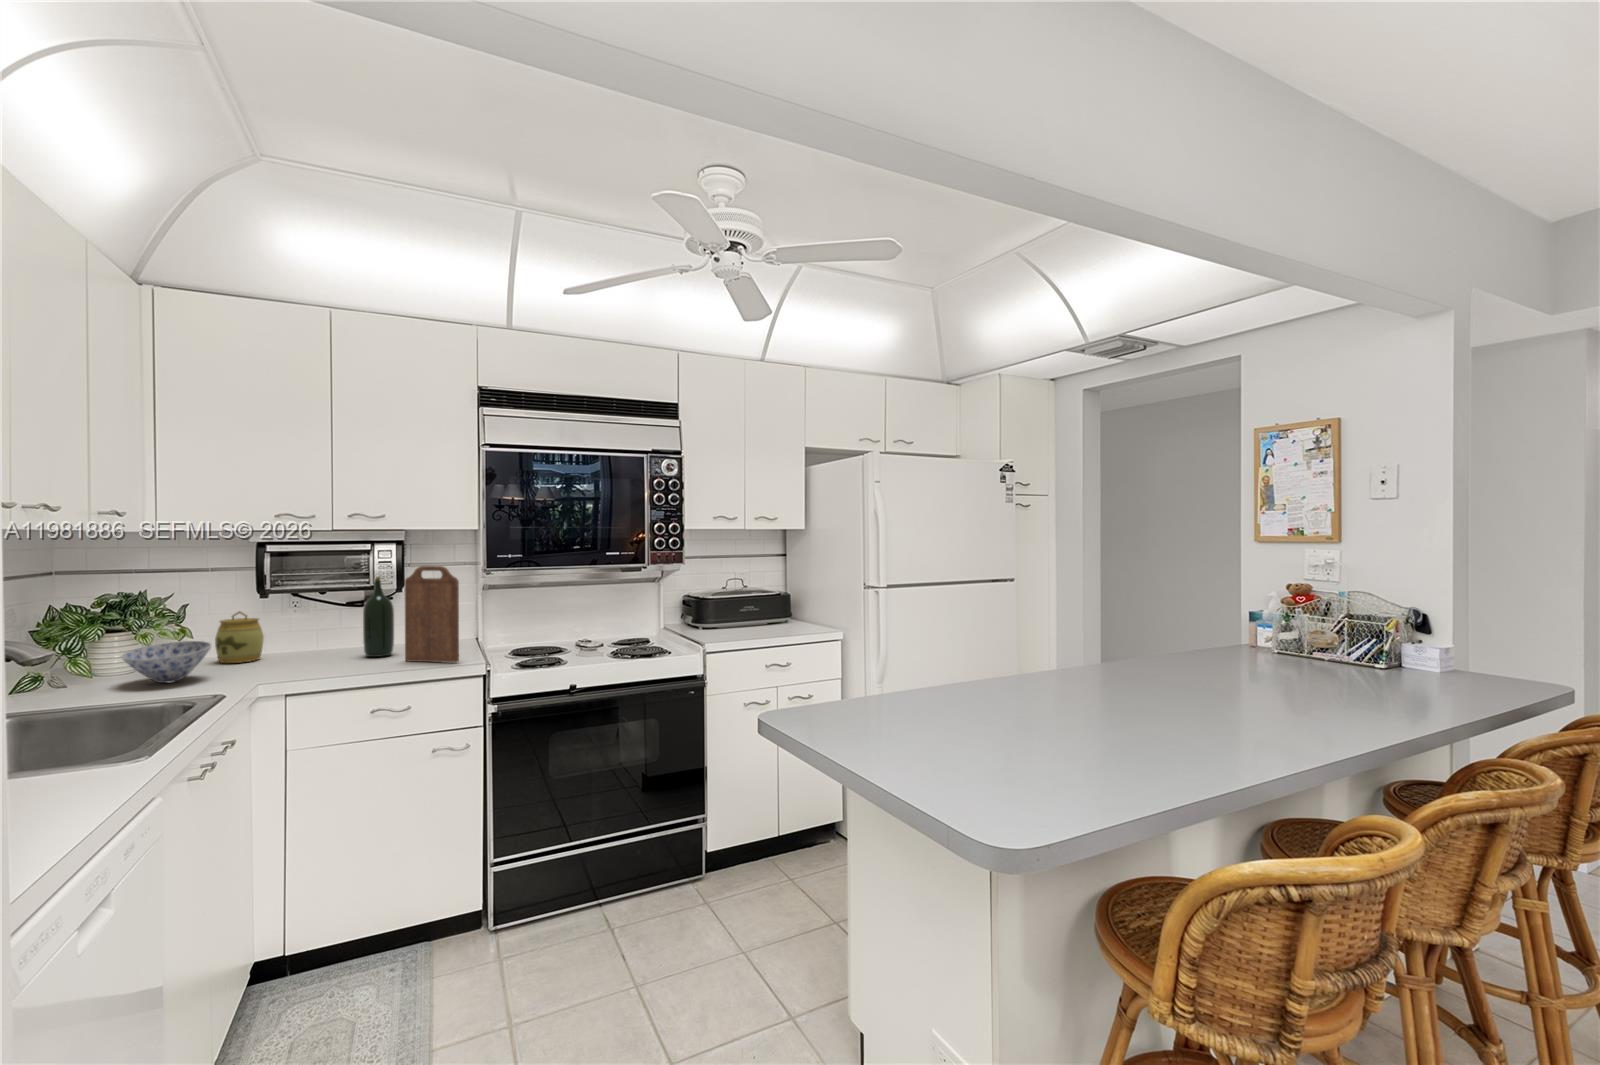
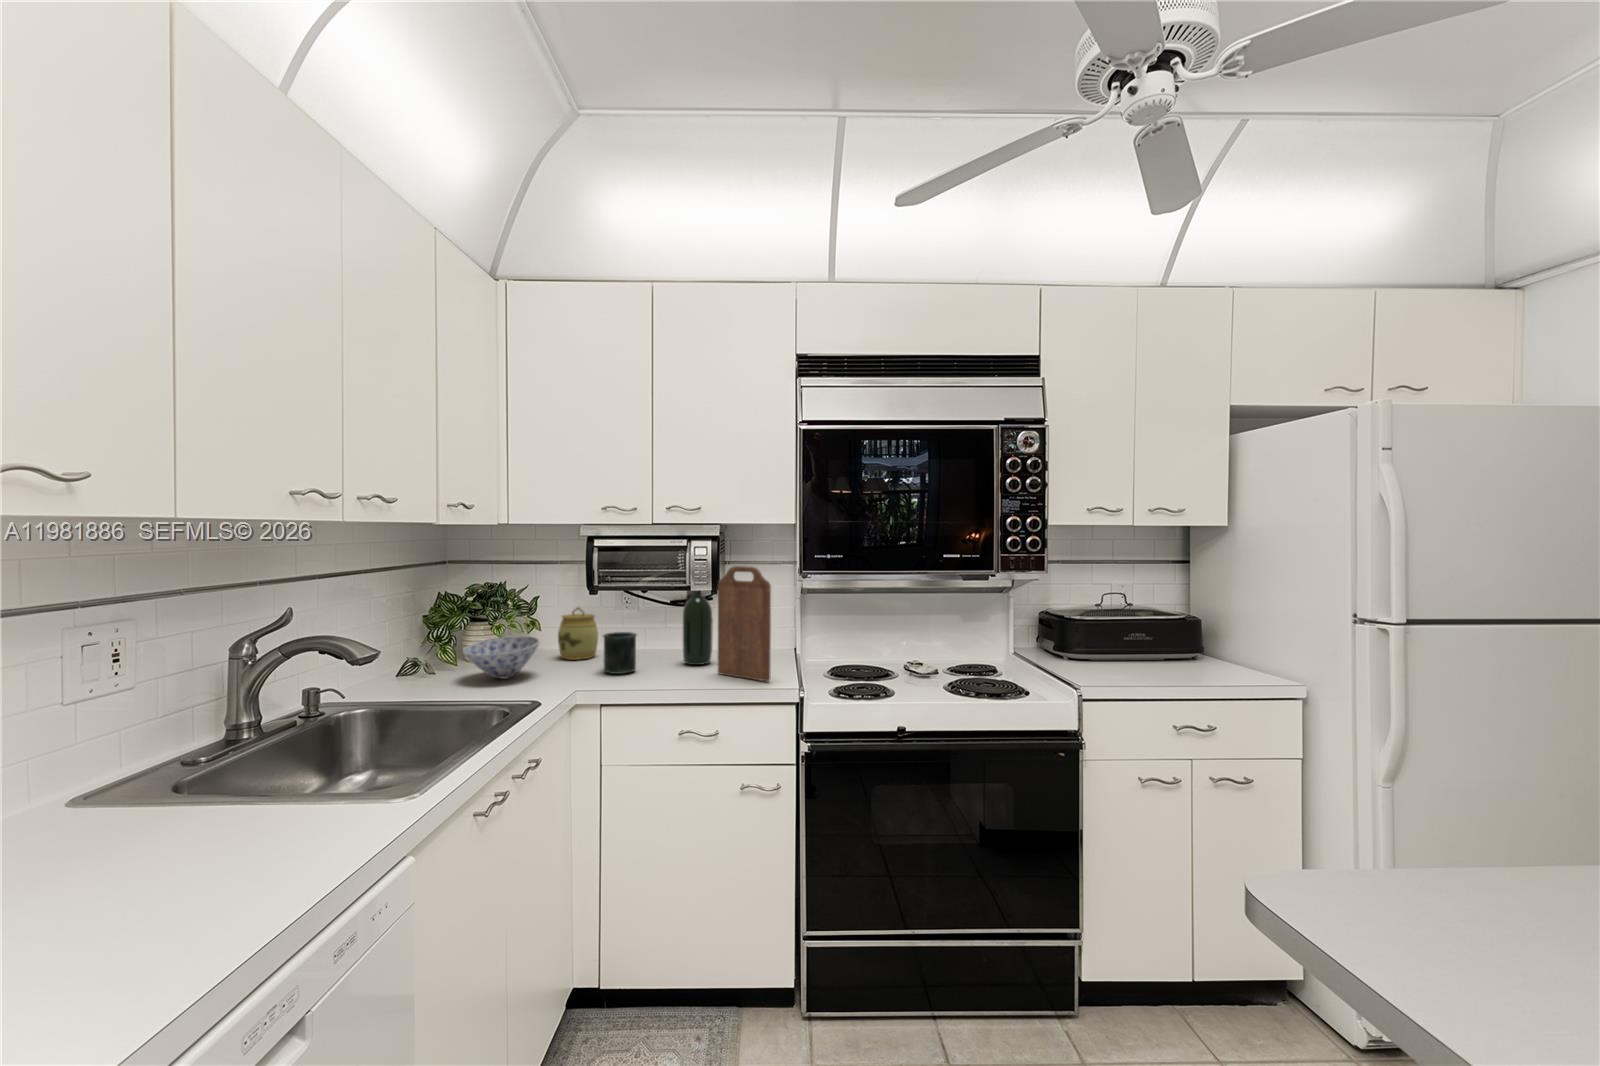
mug: none [281,631,320,669] -> present [603,632,637,674]

